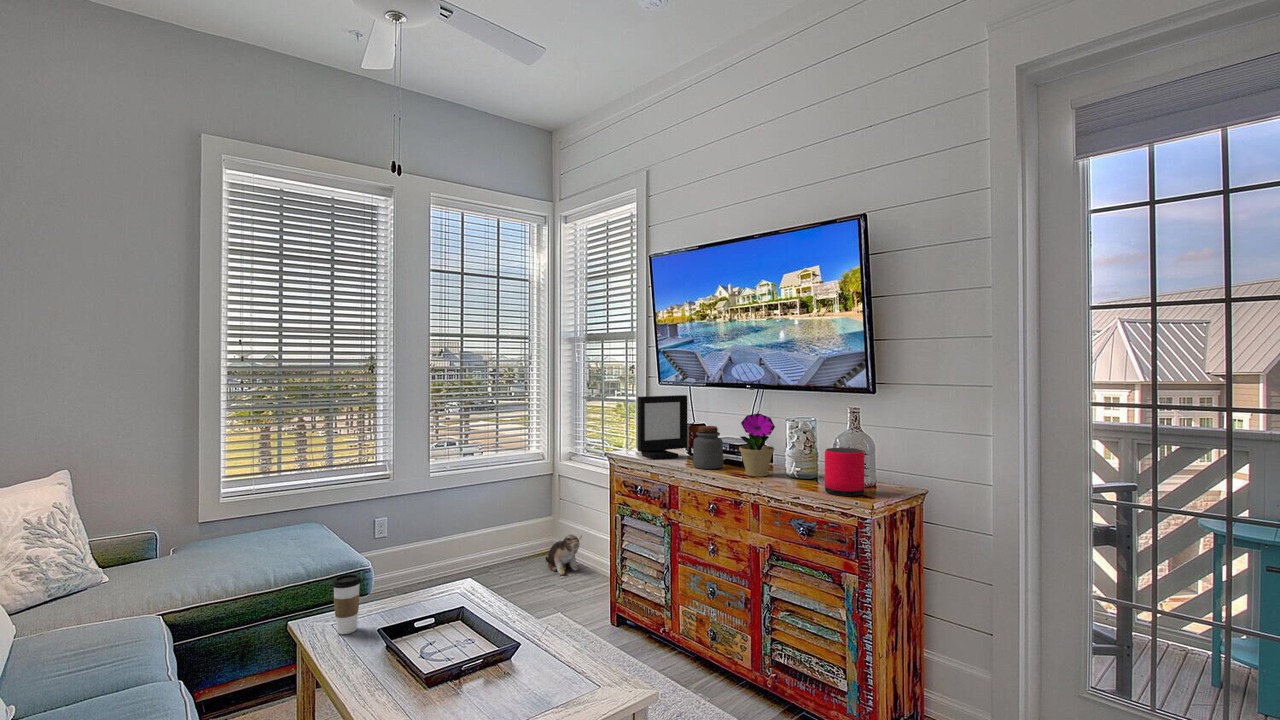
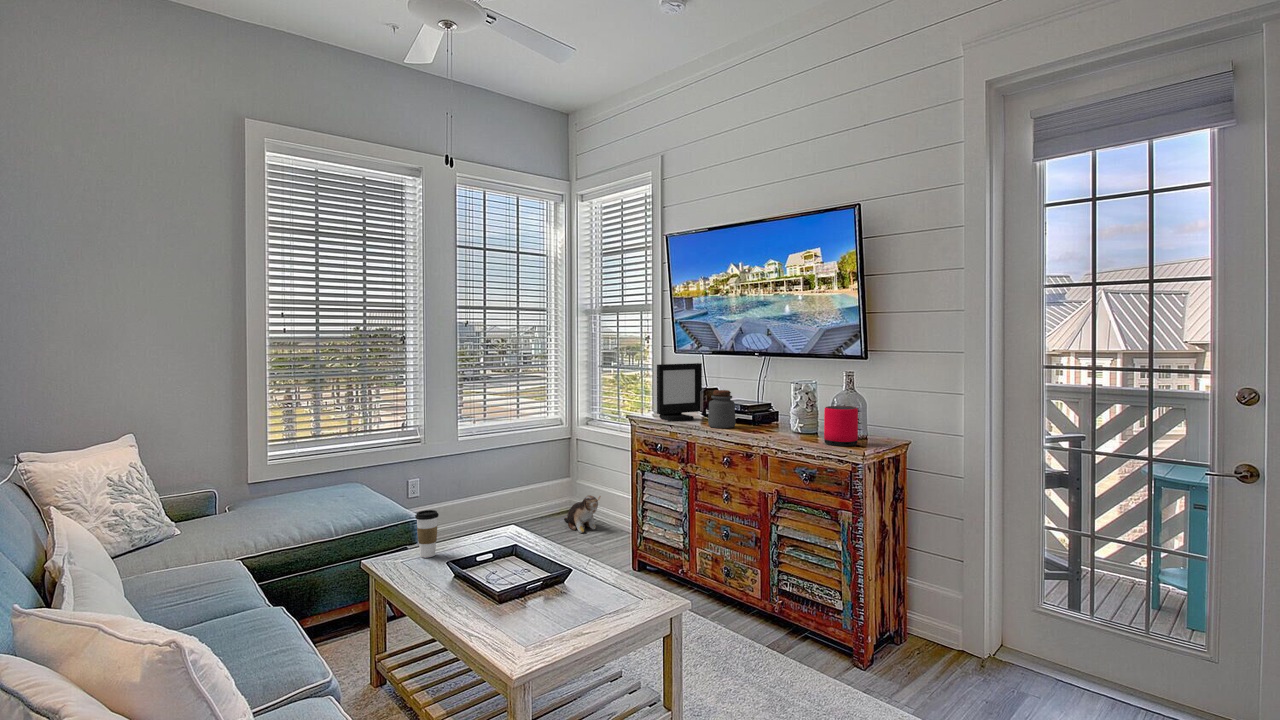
flower pot: present [739,413,775,477] -> none [750,378,782,433]

